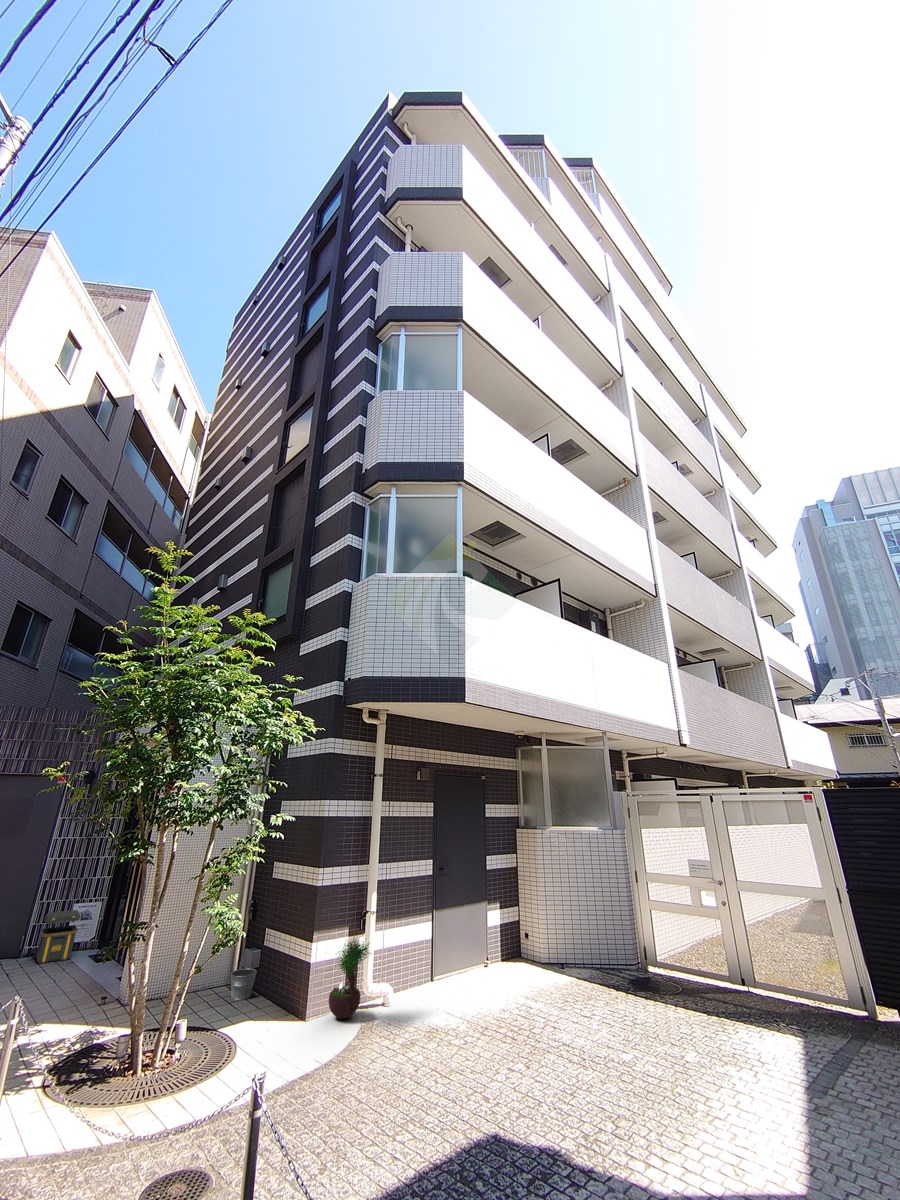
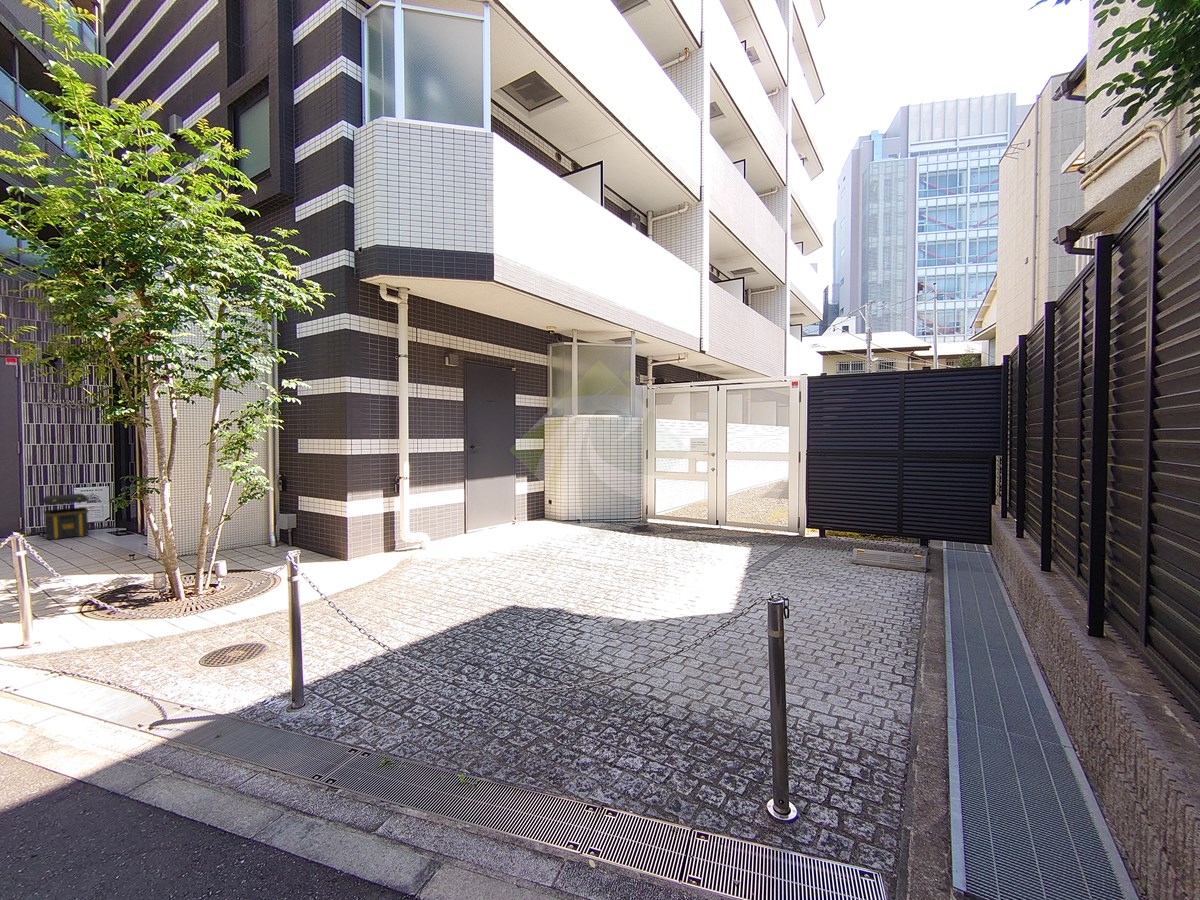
potted tree: present [329,939,370,1019] -> none [368,495,407,558]
bucket: present [228,969,257,1000] -> none [267,530,296,553]

